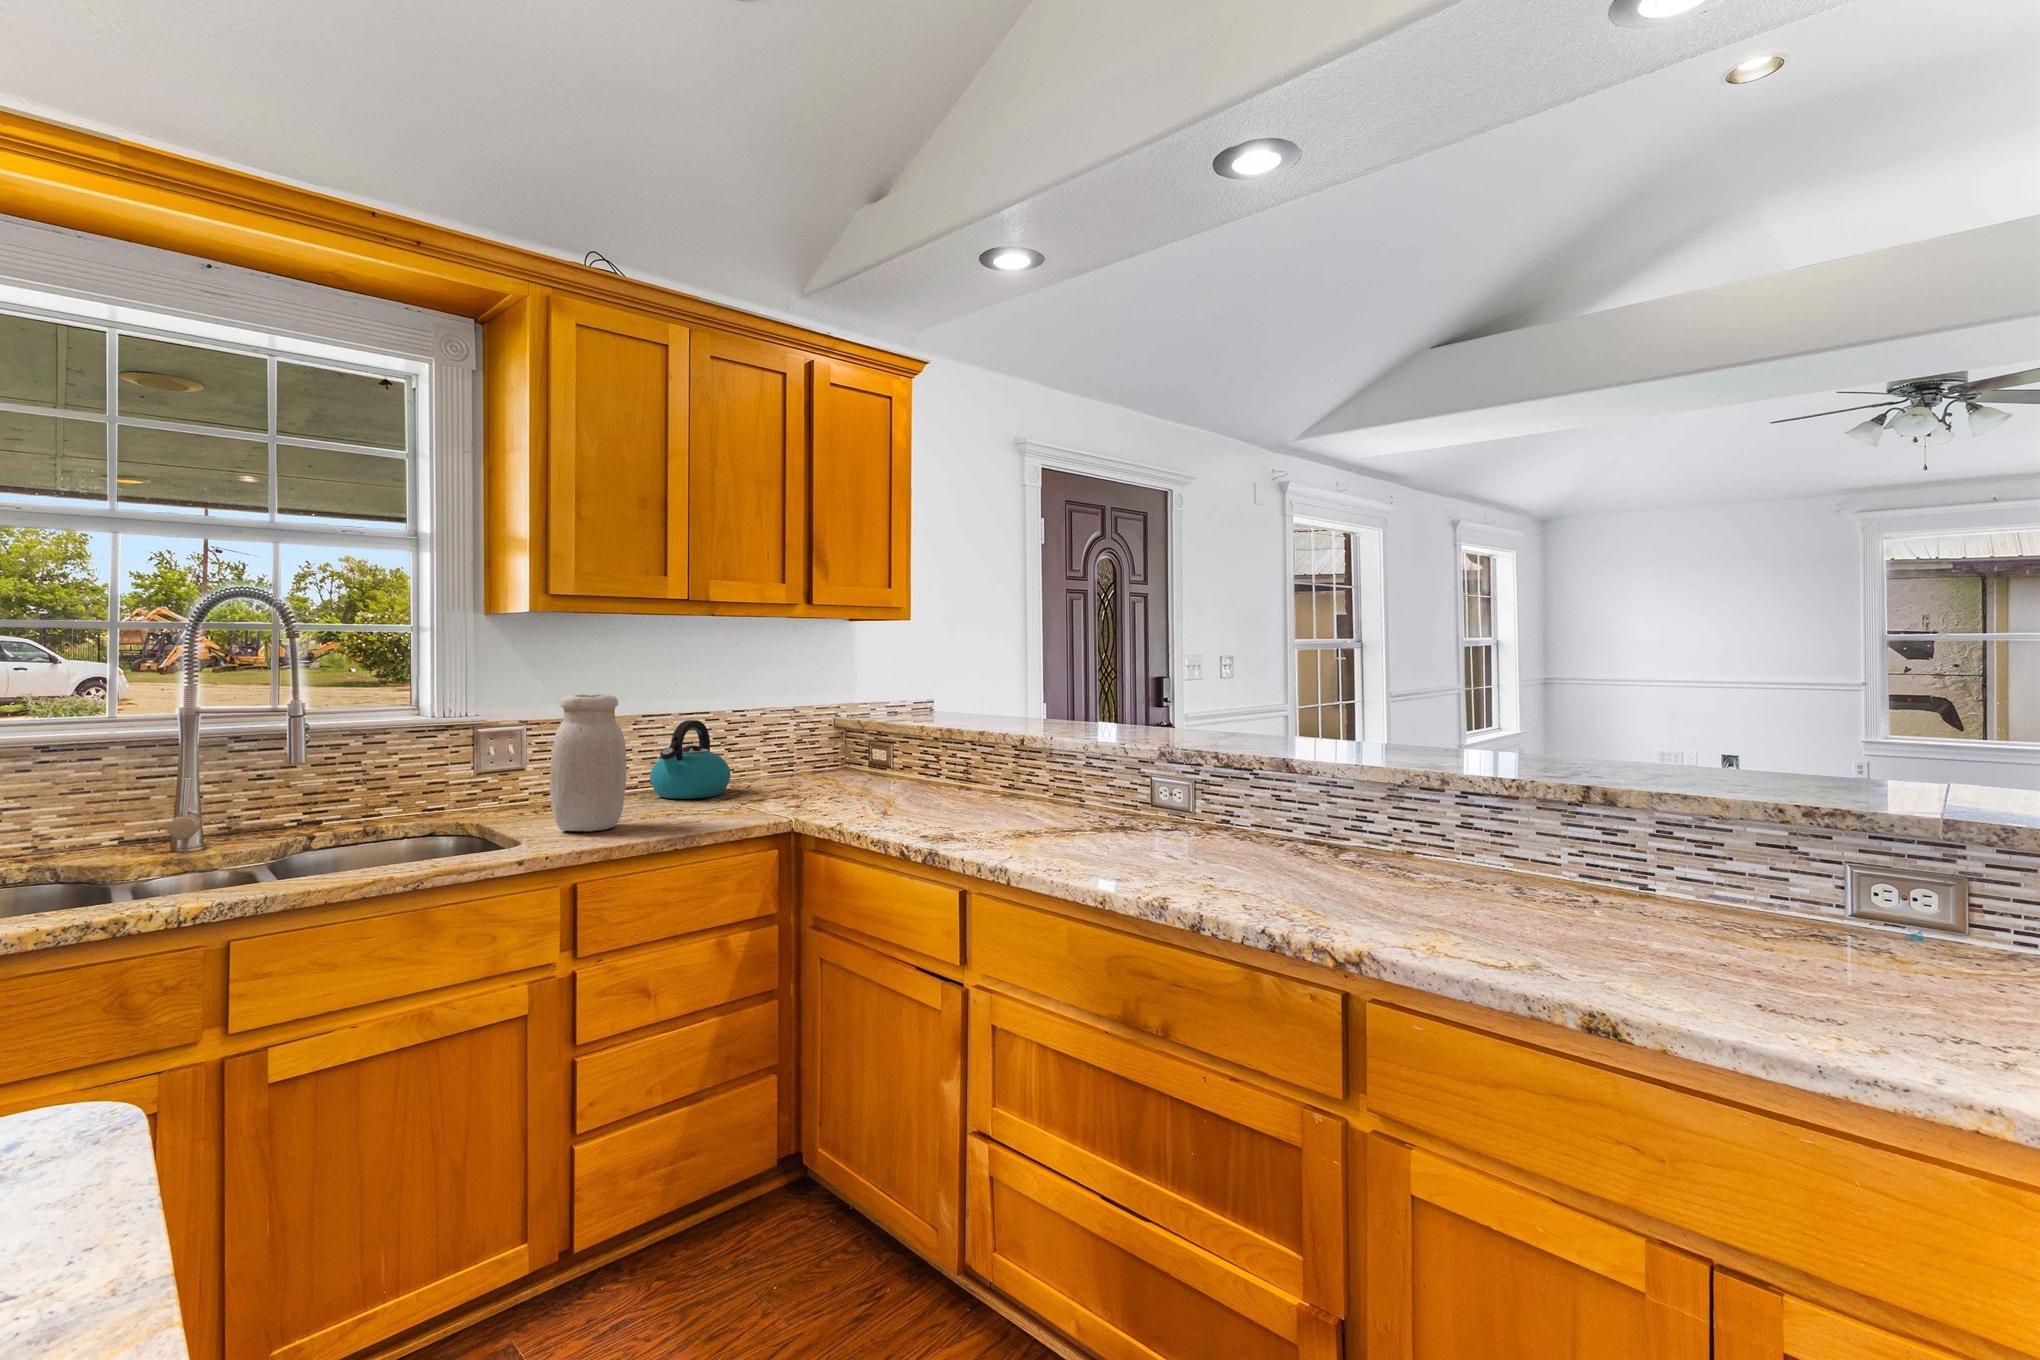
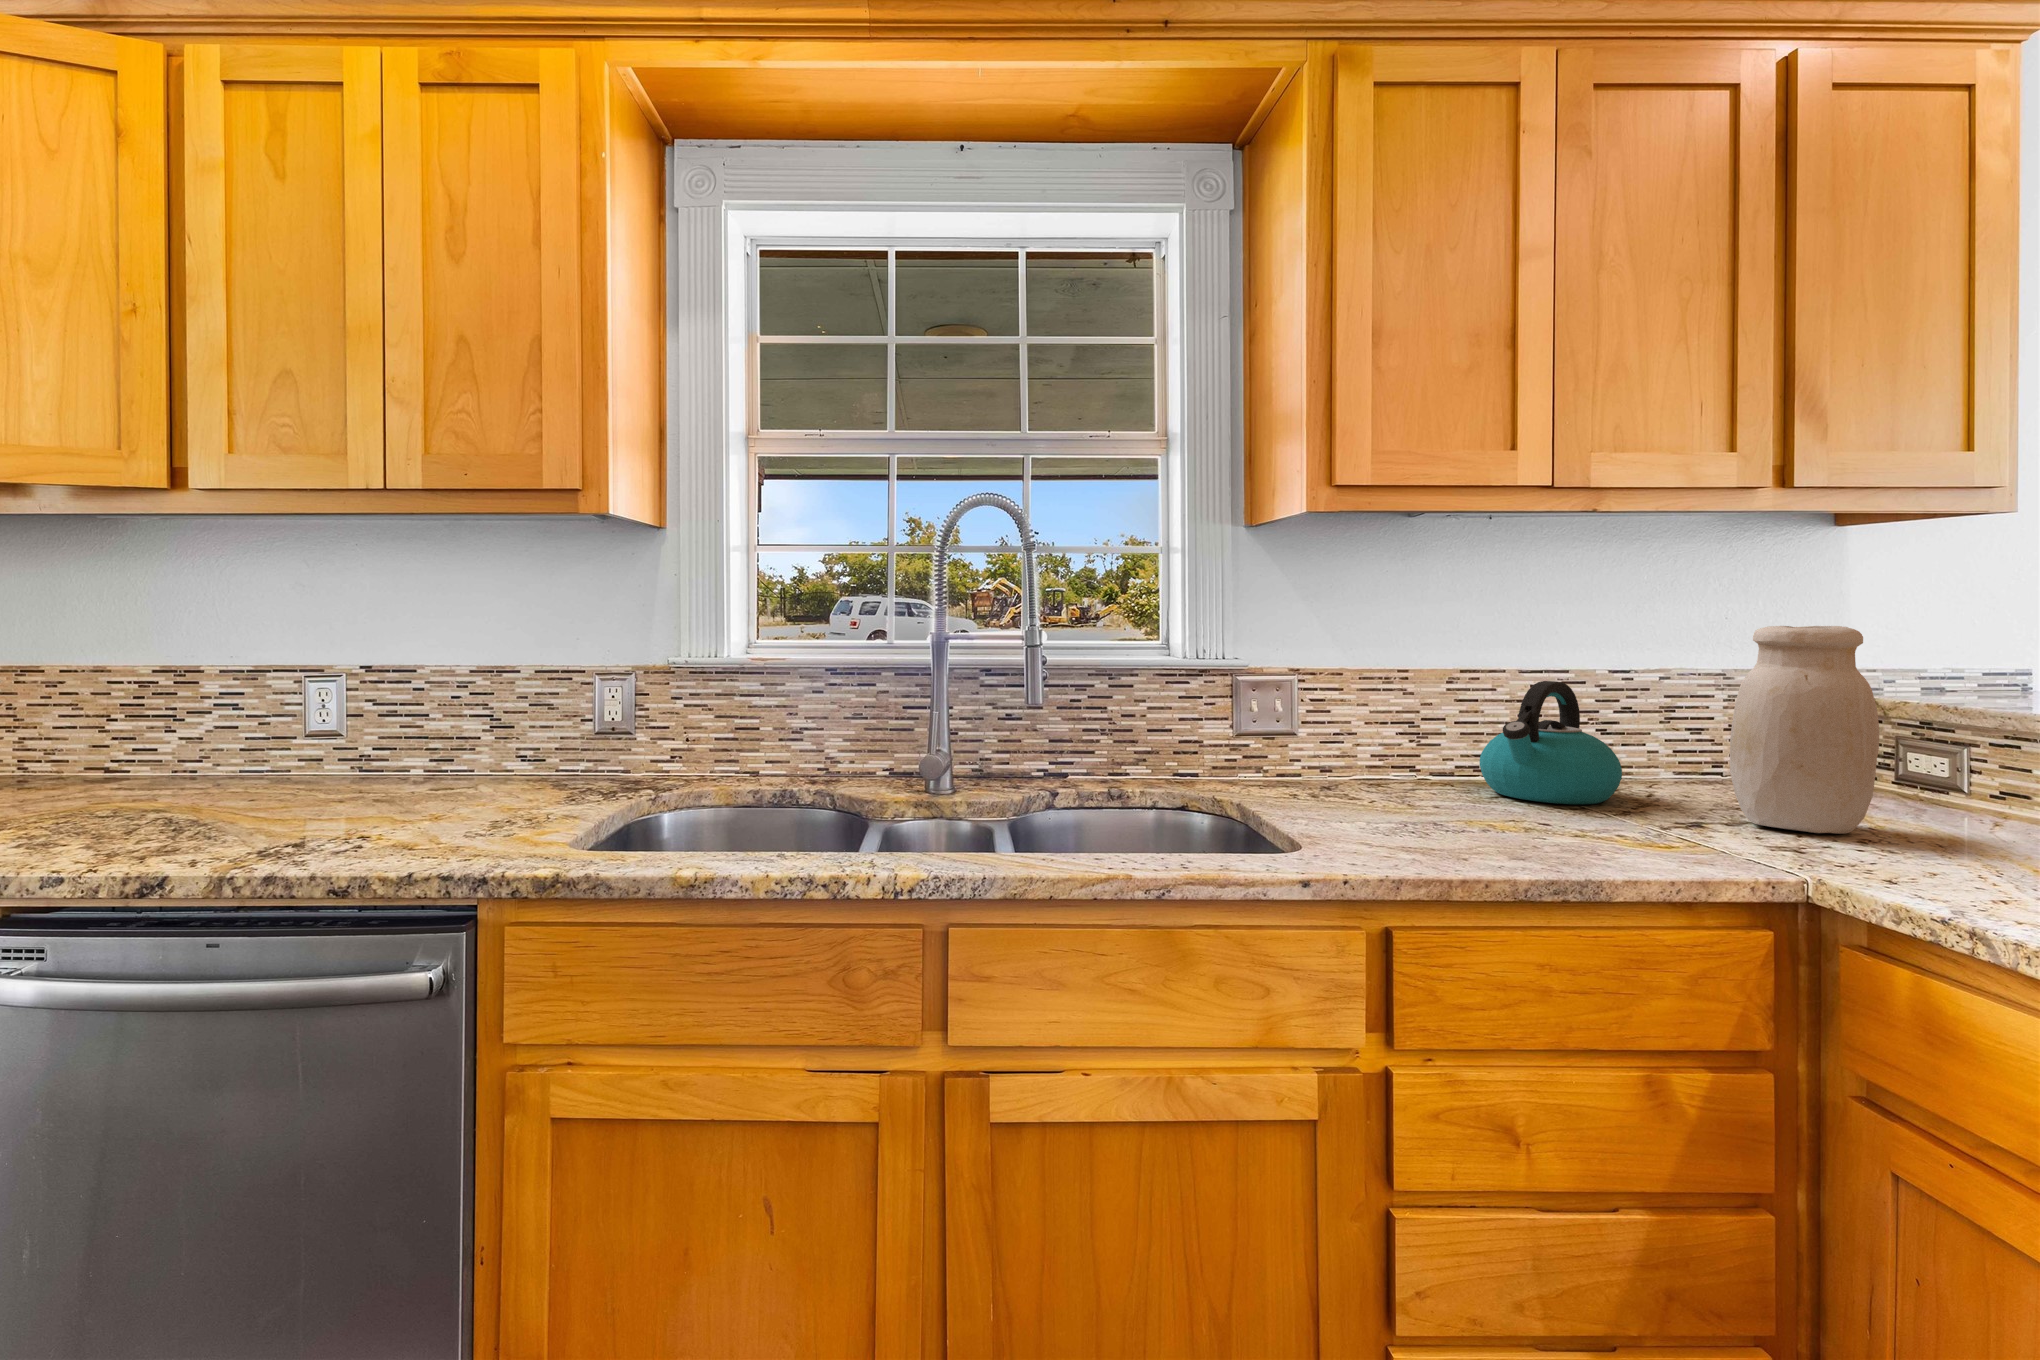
jar: present [550,694,626,831] -> present [1730,626,1879,834]

